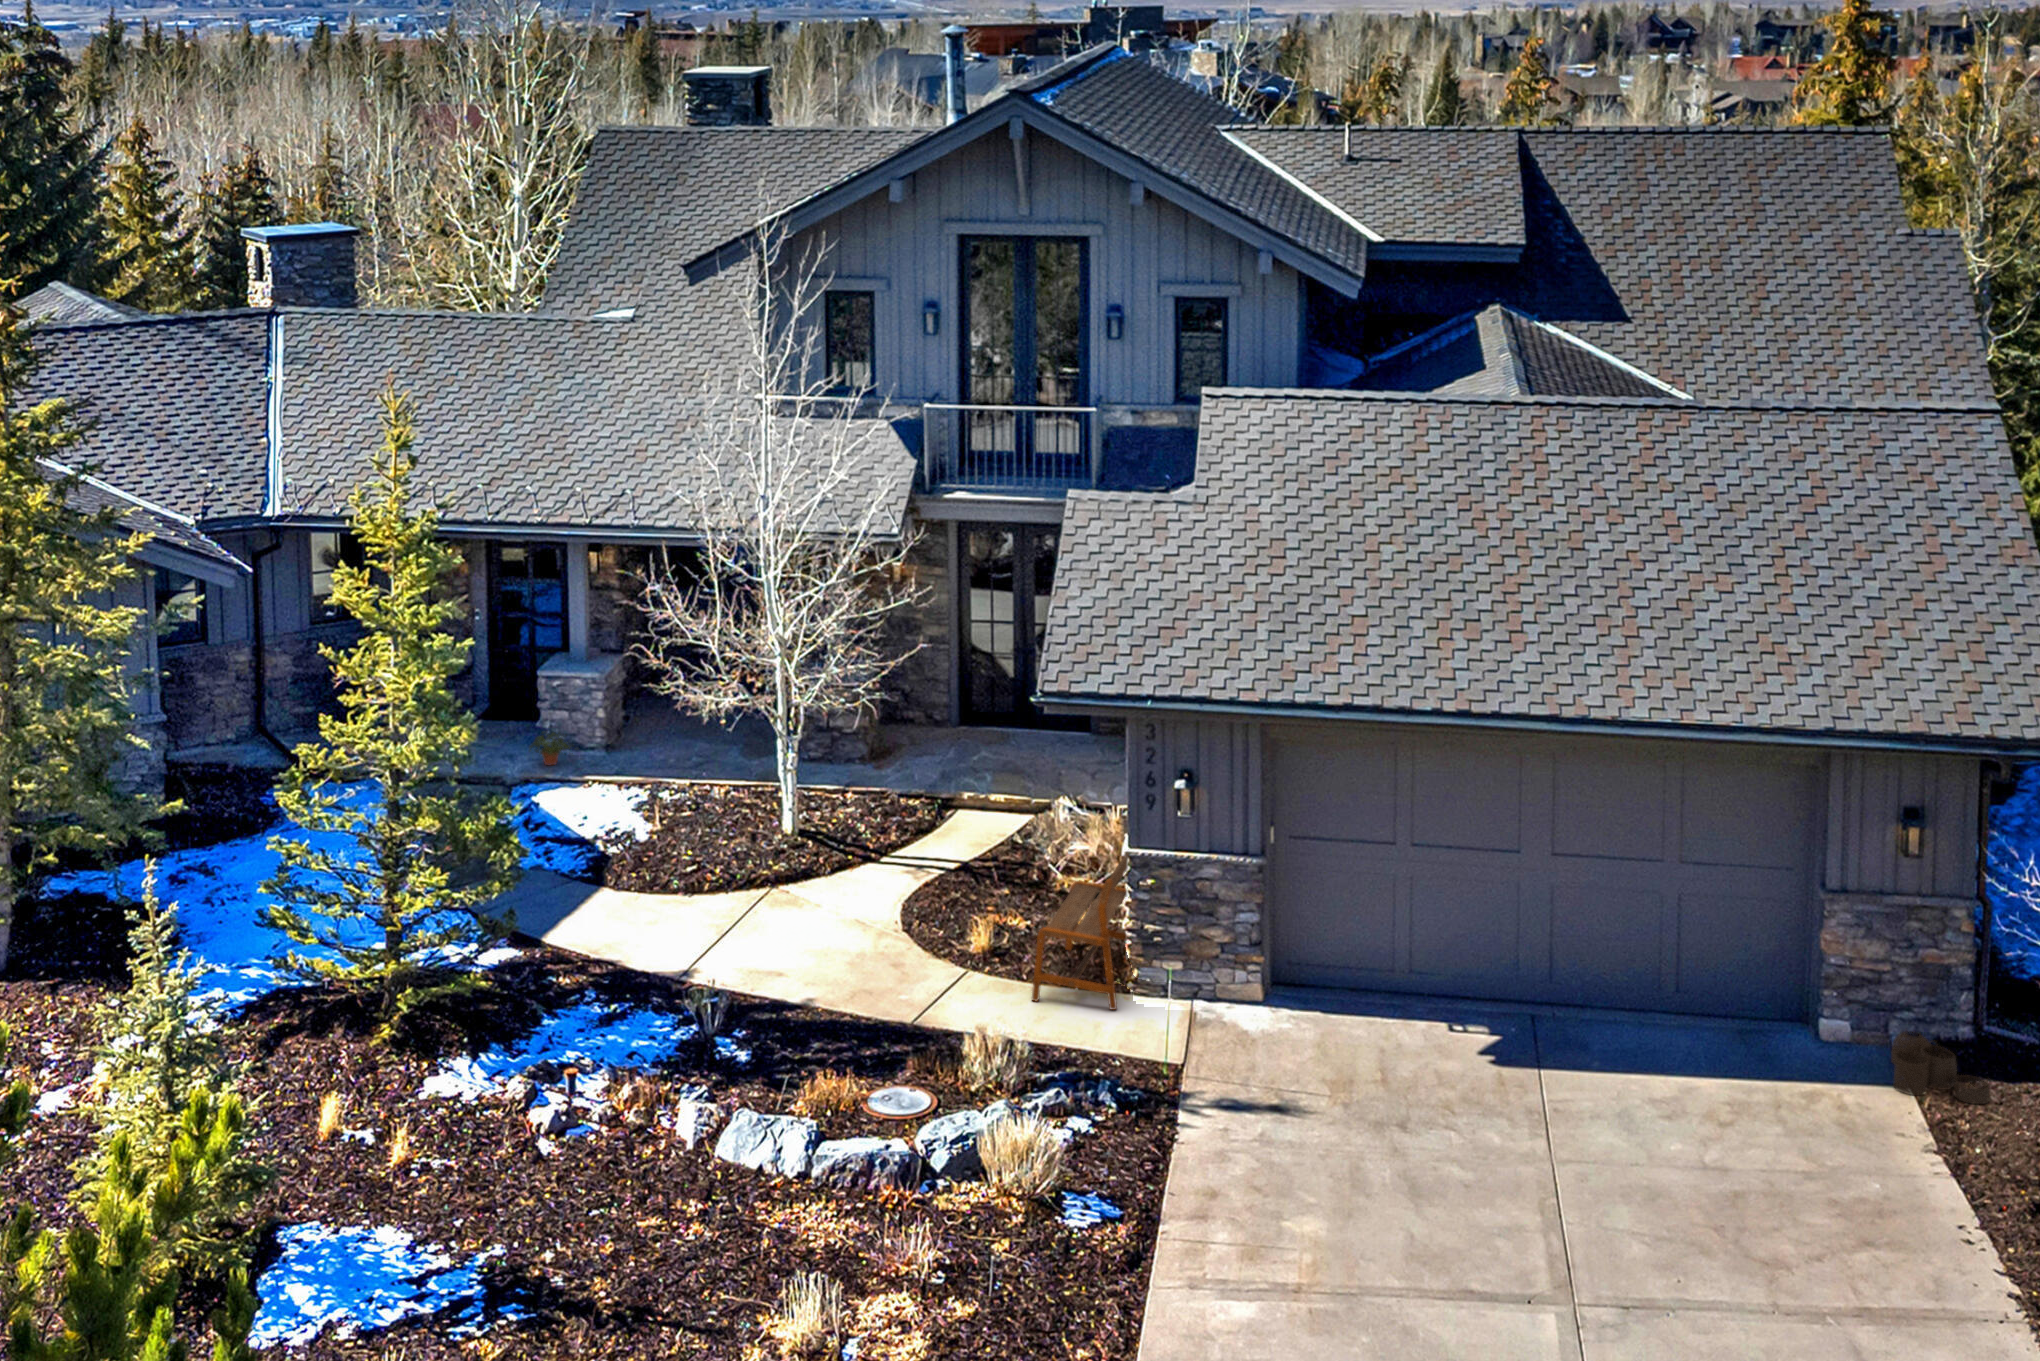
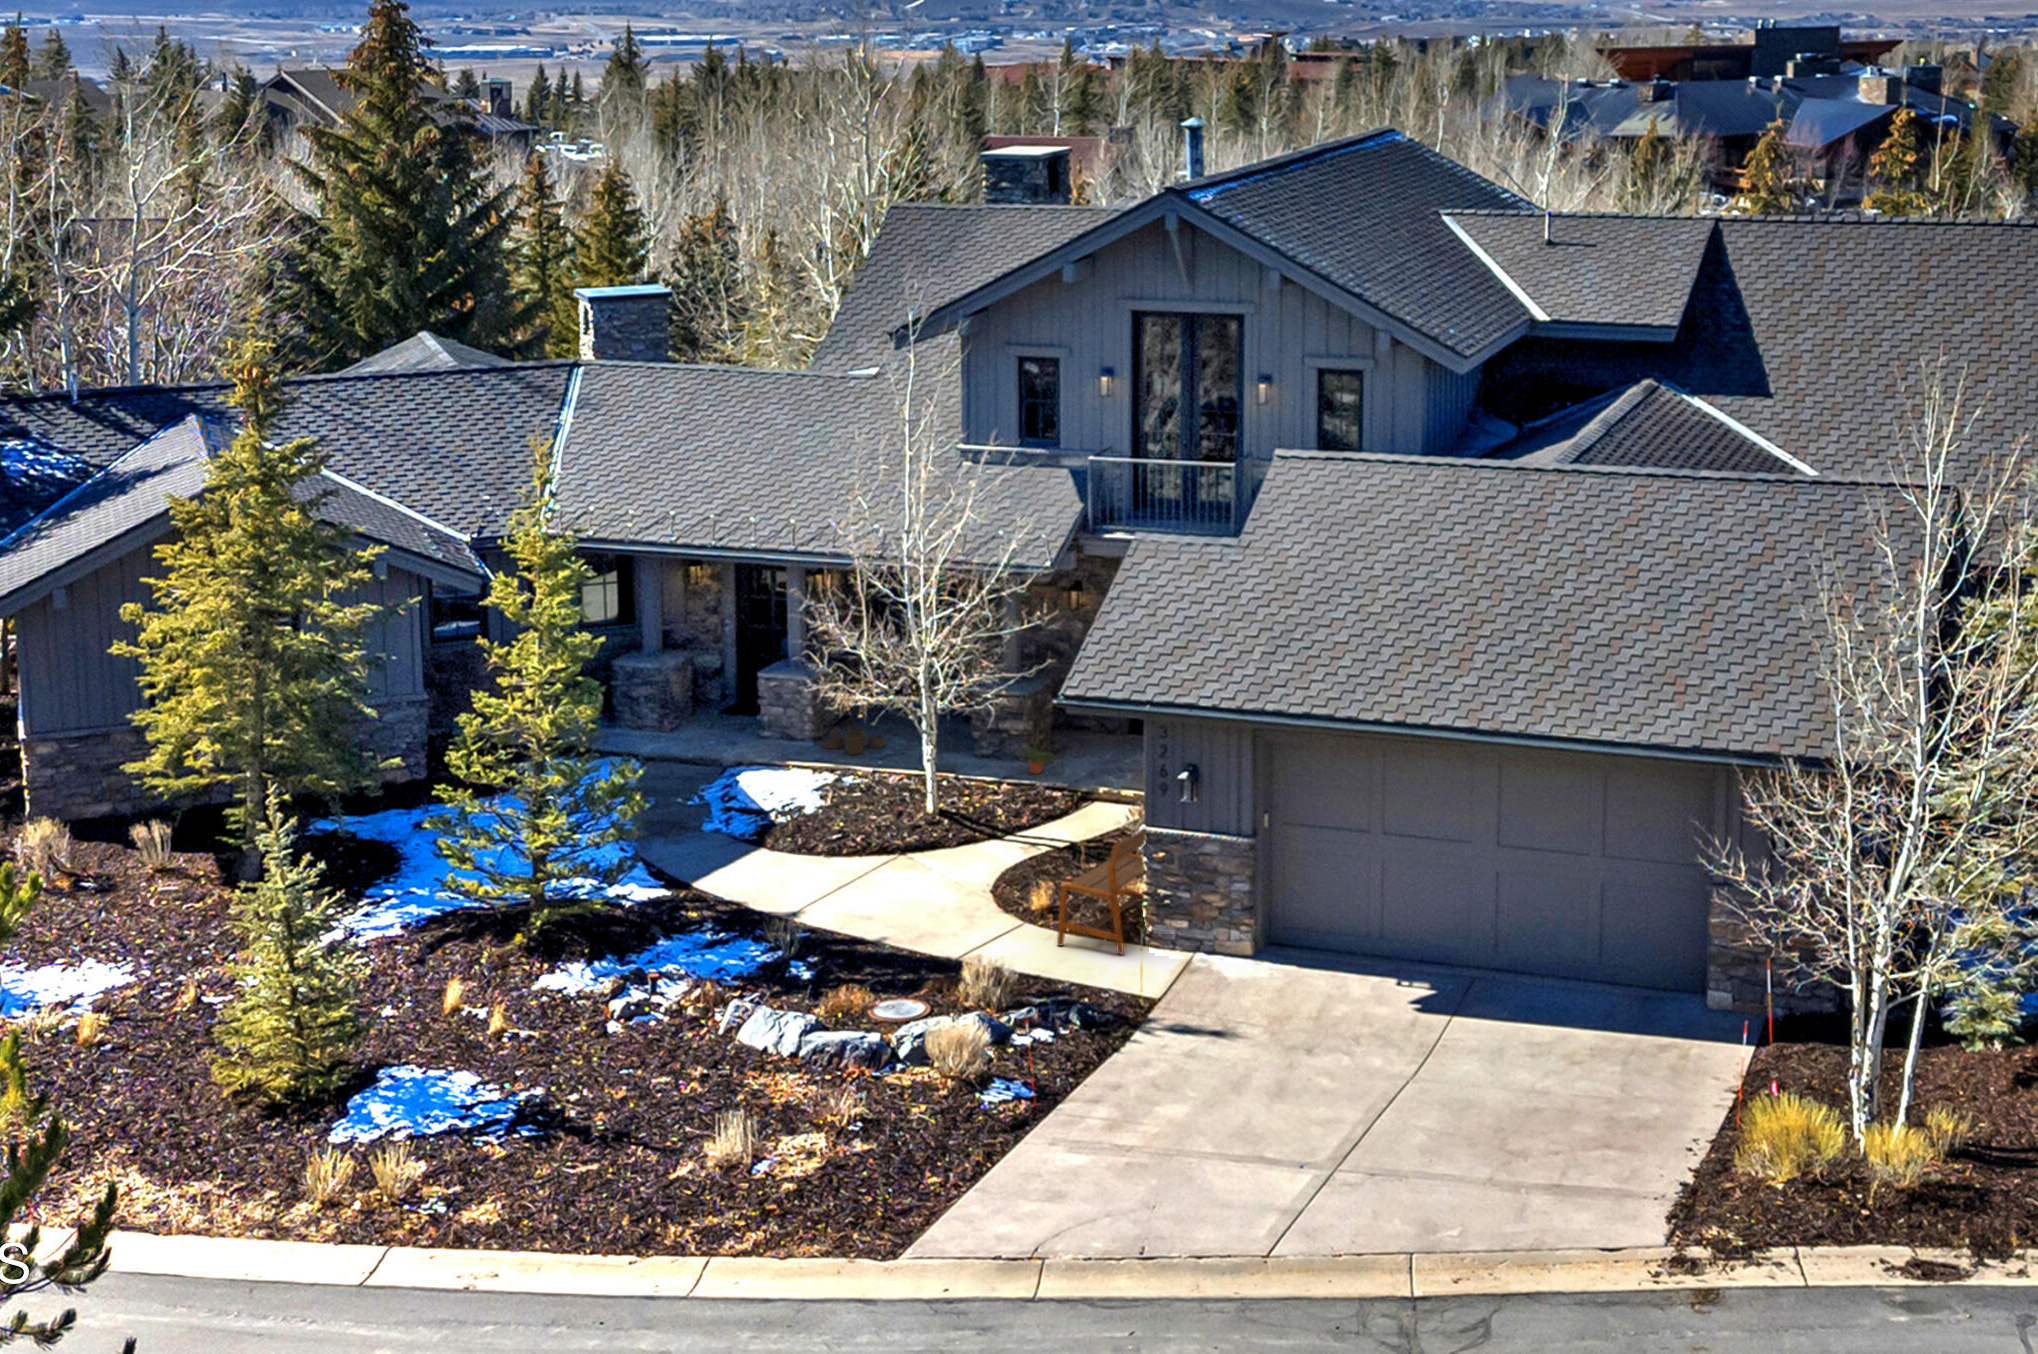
potted plant: present [529,732,576,765] -> present [1016,746,1054,774]
woven basket: present [1891,1031,1989,1104] -> present [823,727,885,755]

